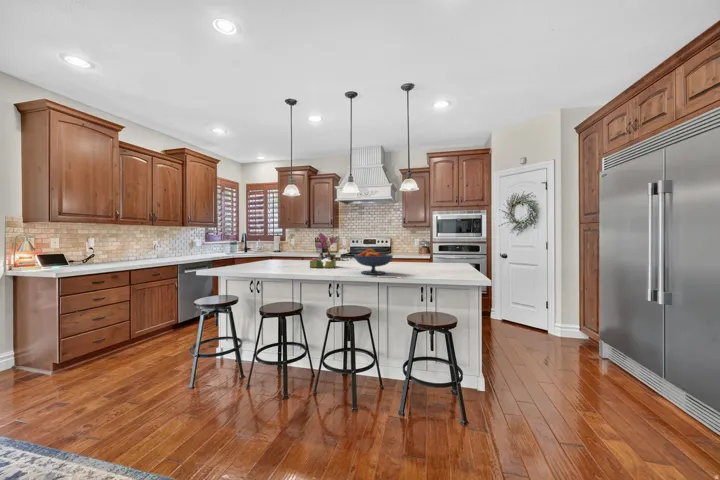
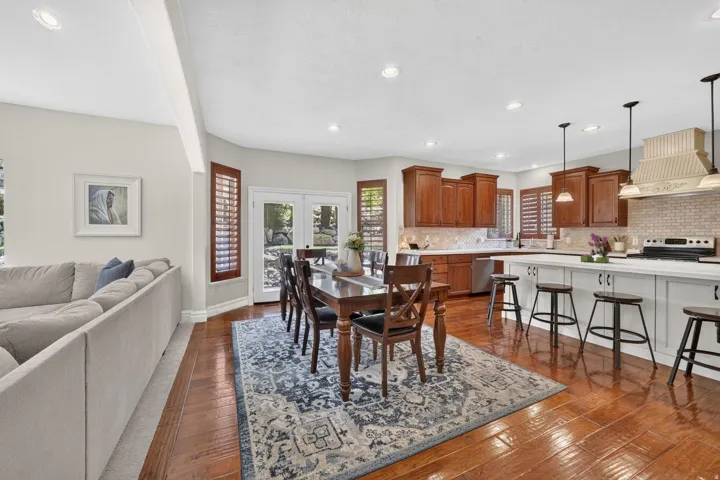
fruit bowl: present [354,249,393,275] -> none [622,247,667,269]

